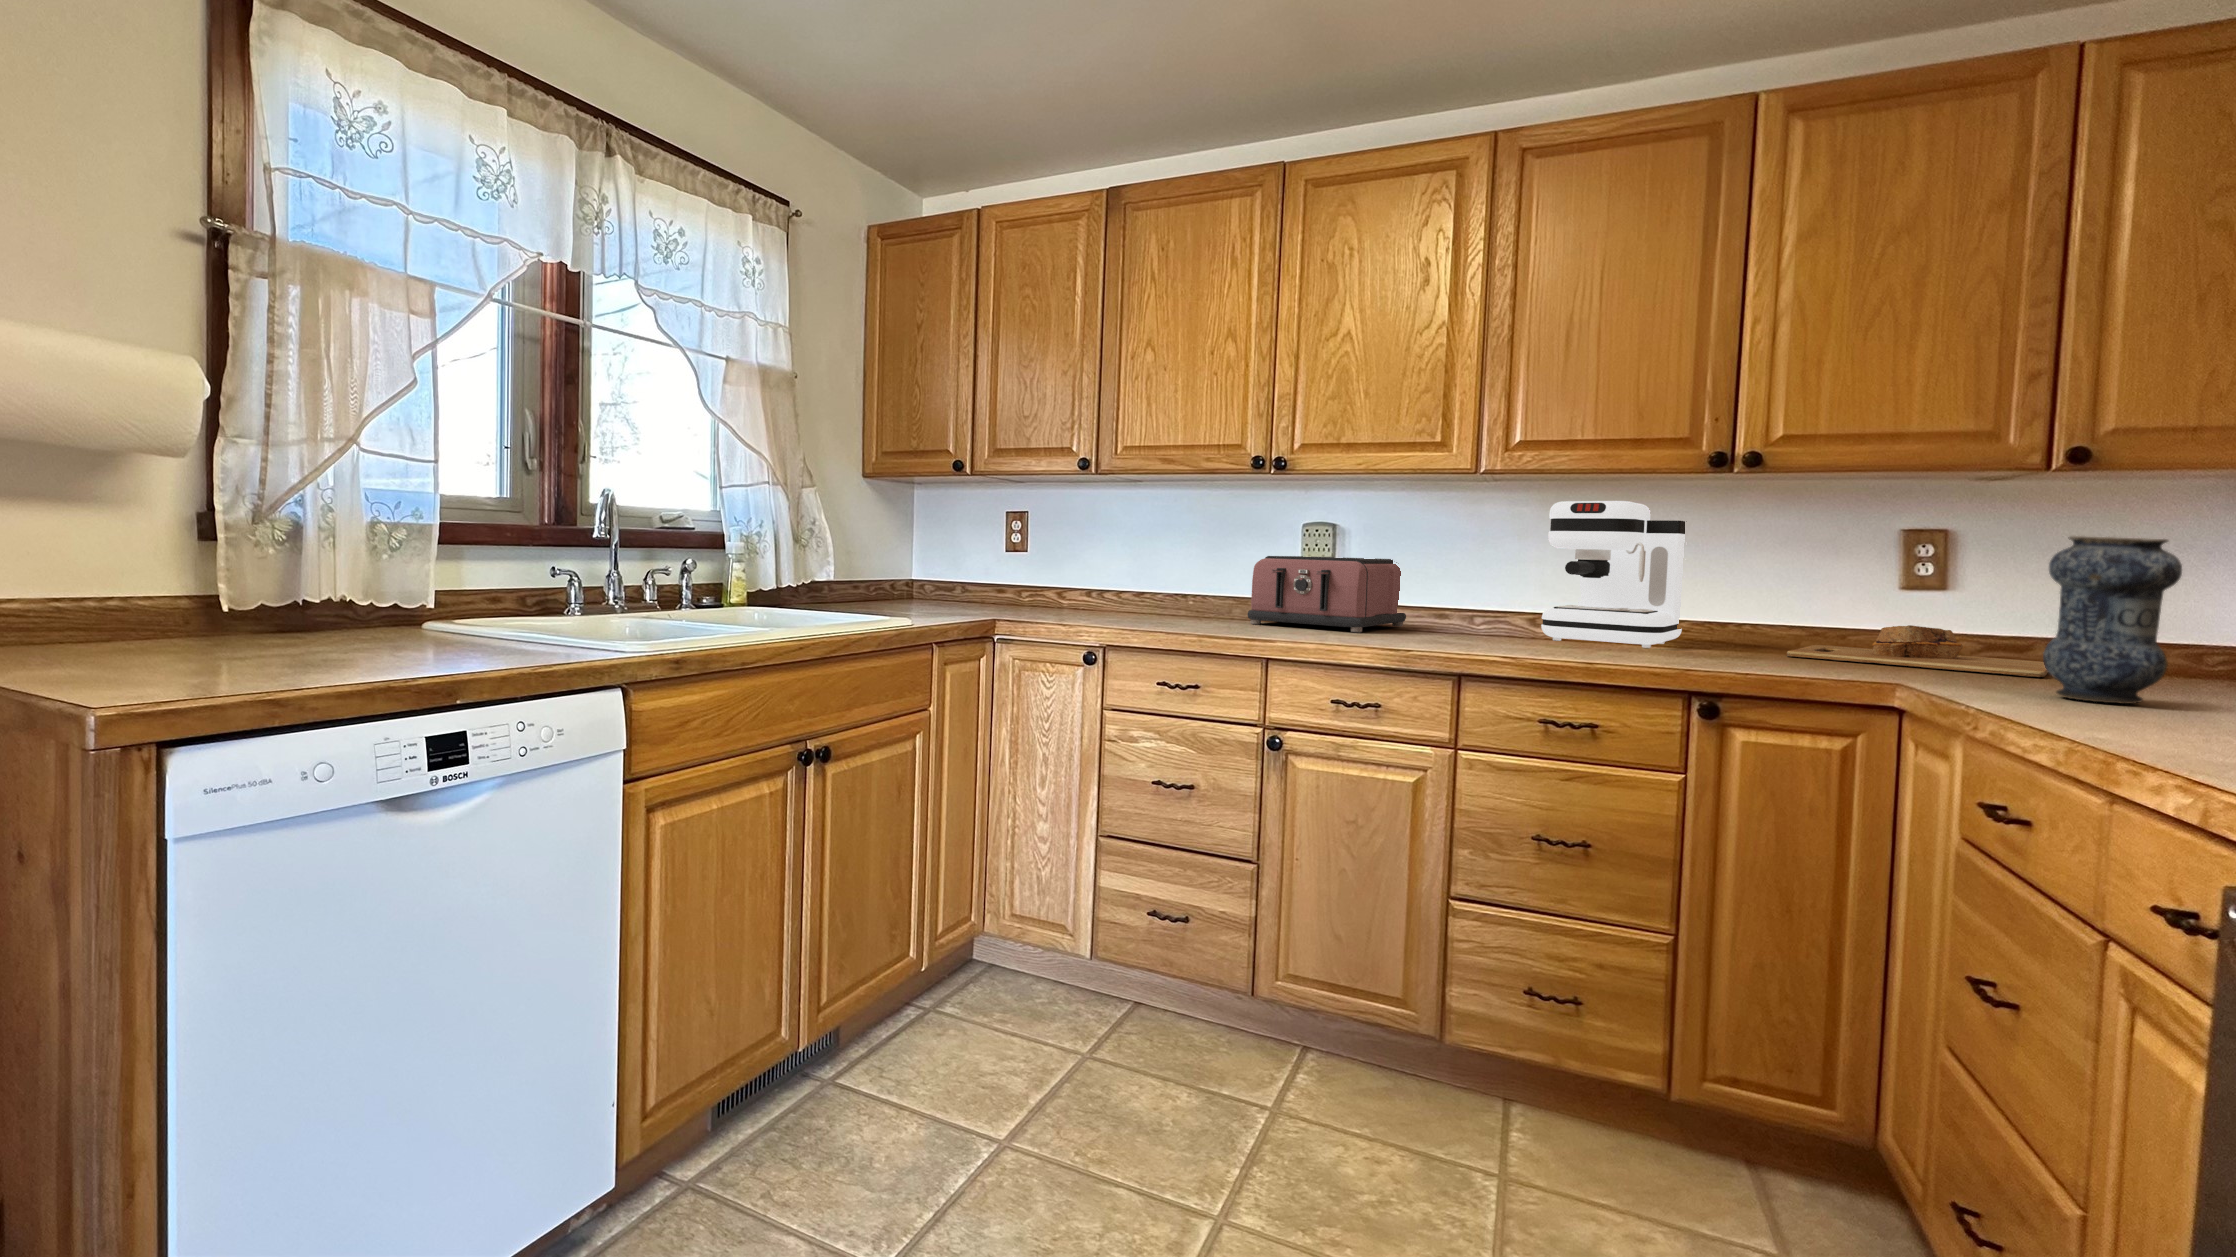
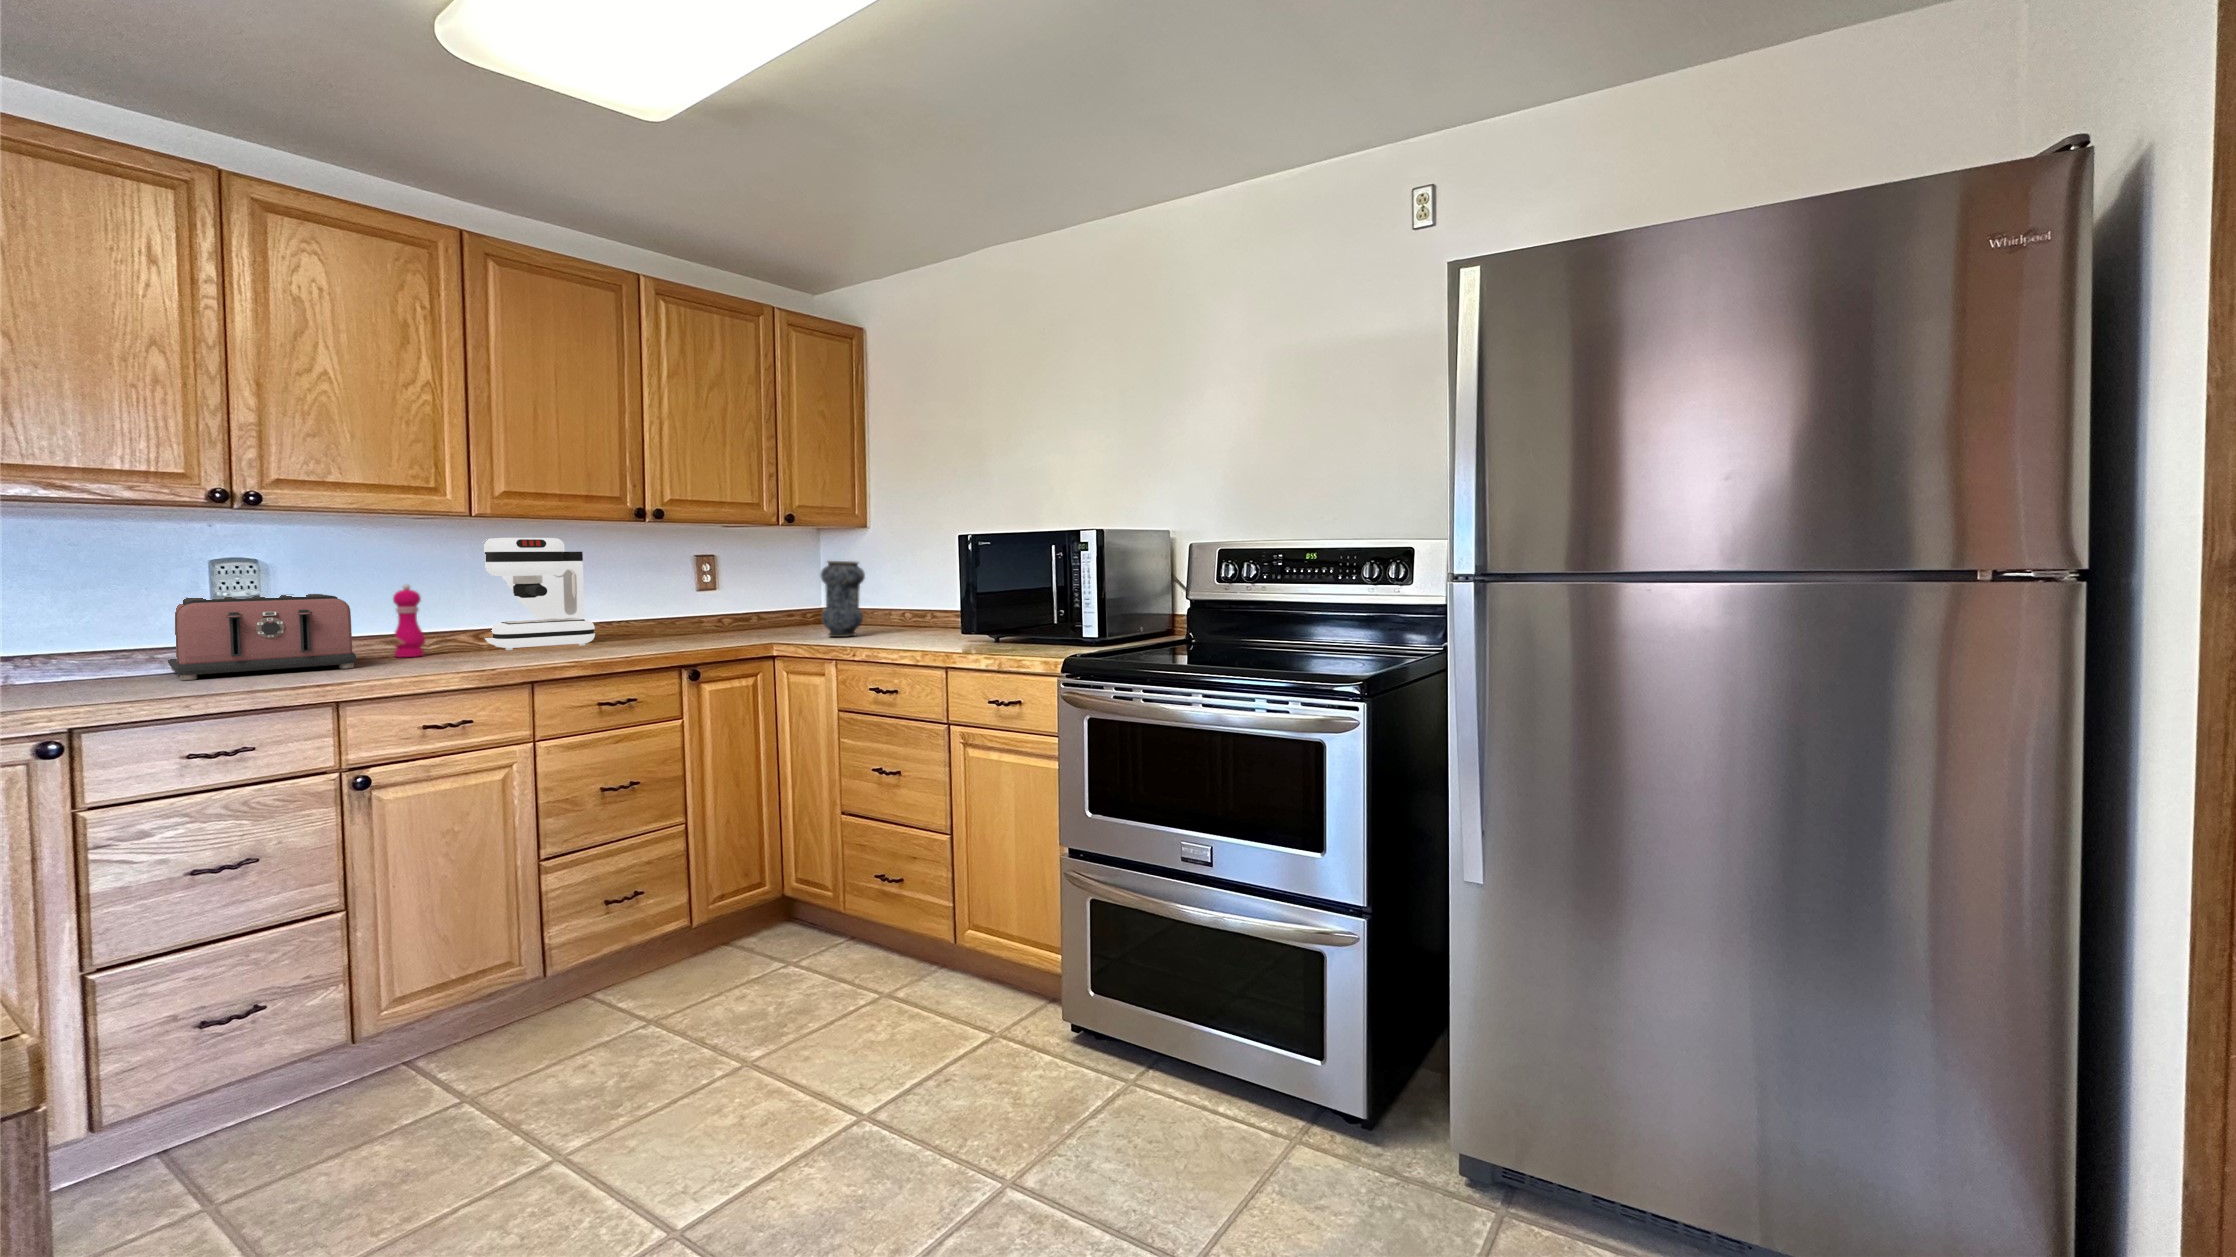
pepper mill: none [1444,553,1474,633] -> present [393,584,425,657]
cutting board: present [1787,625,2048,677] -> none [643,612,782,639]

